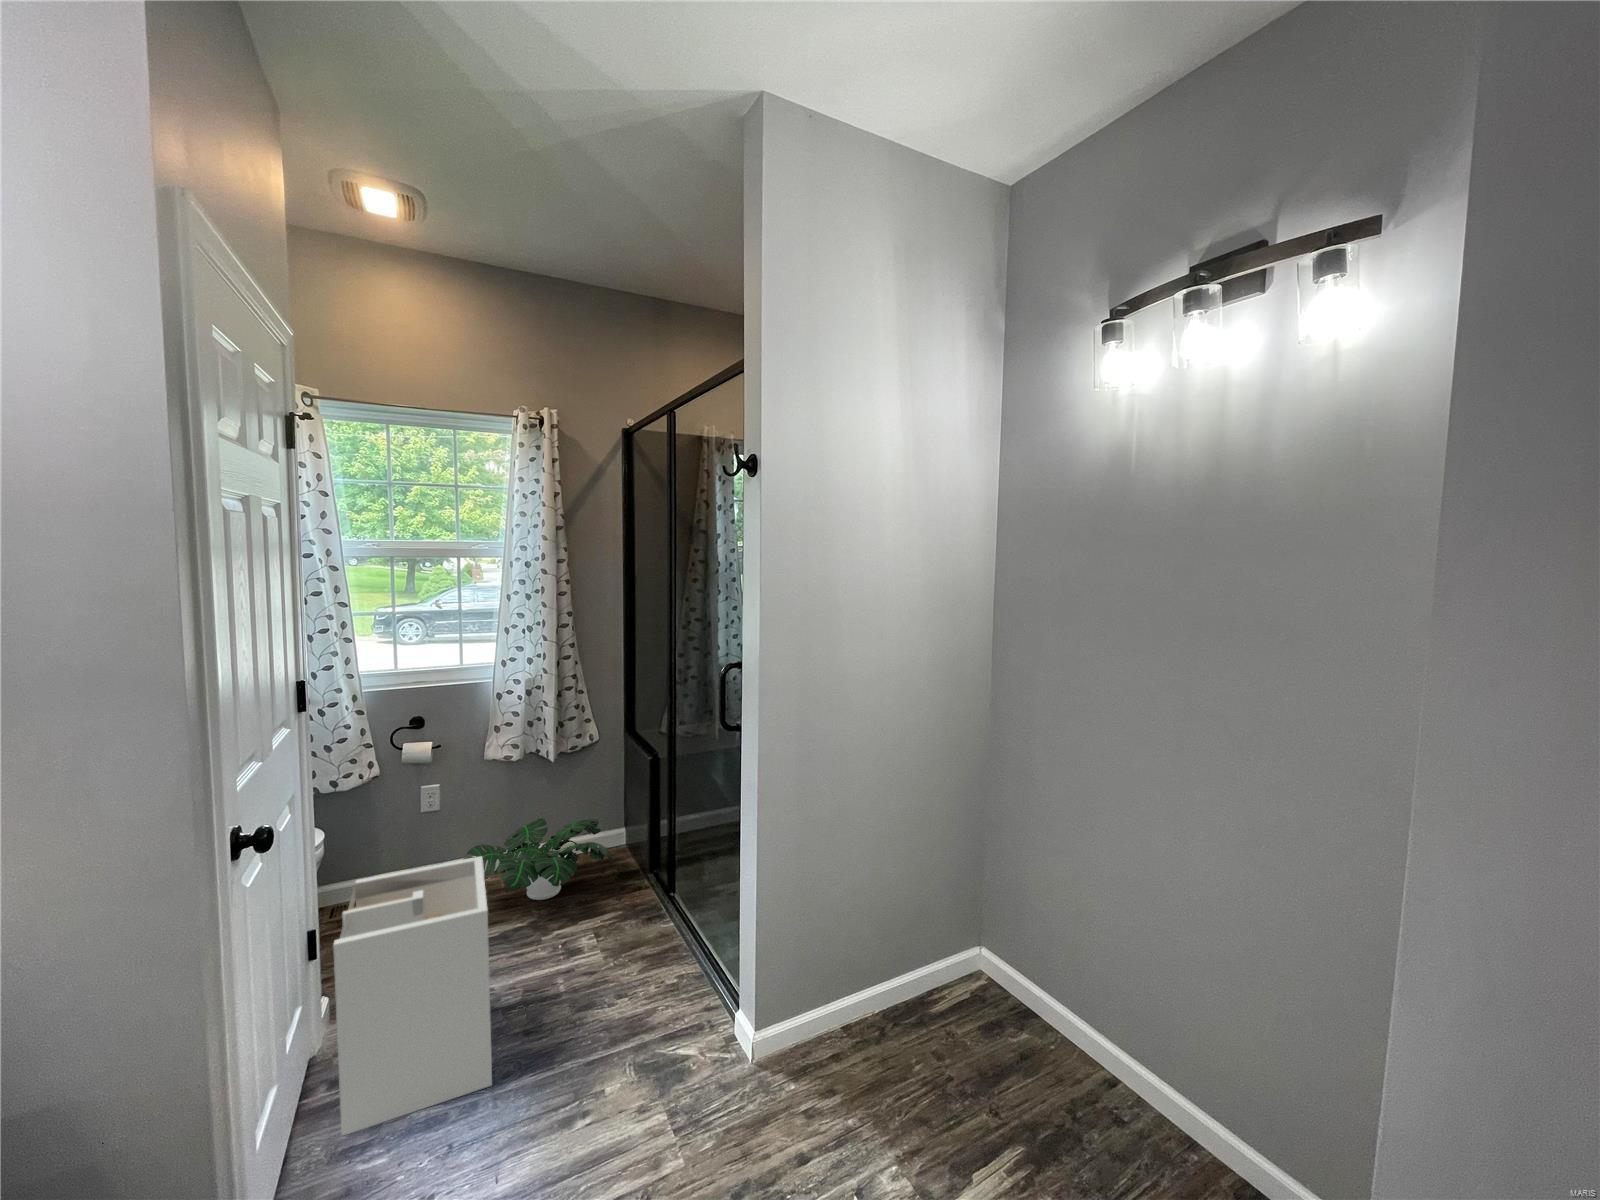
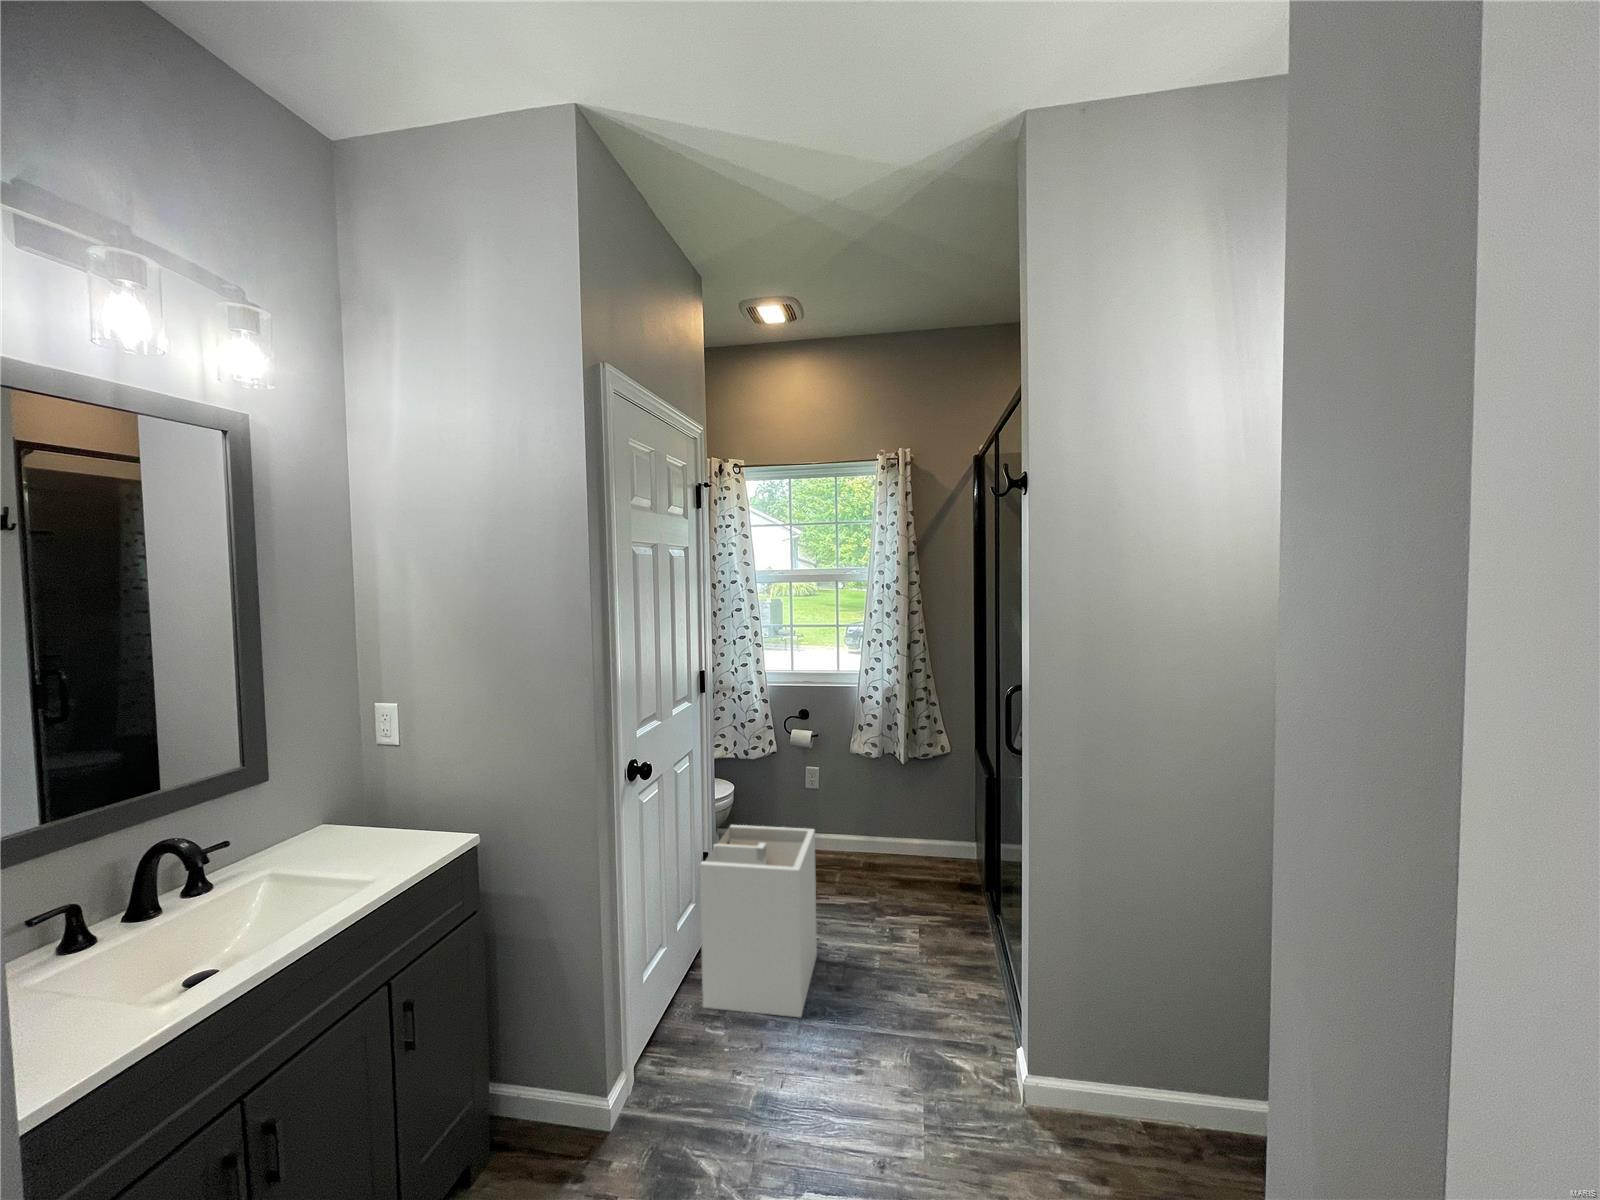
potted plant: present [463,818,612,900] -> none [821,813,945,886]

